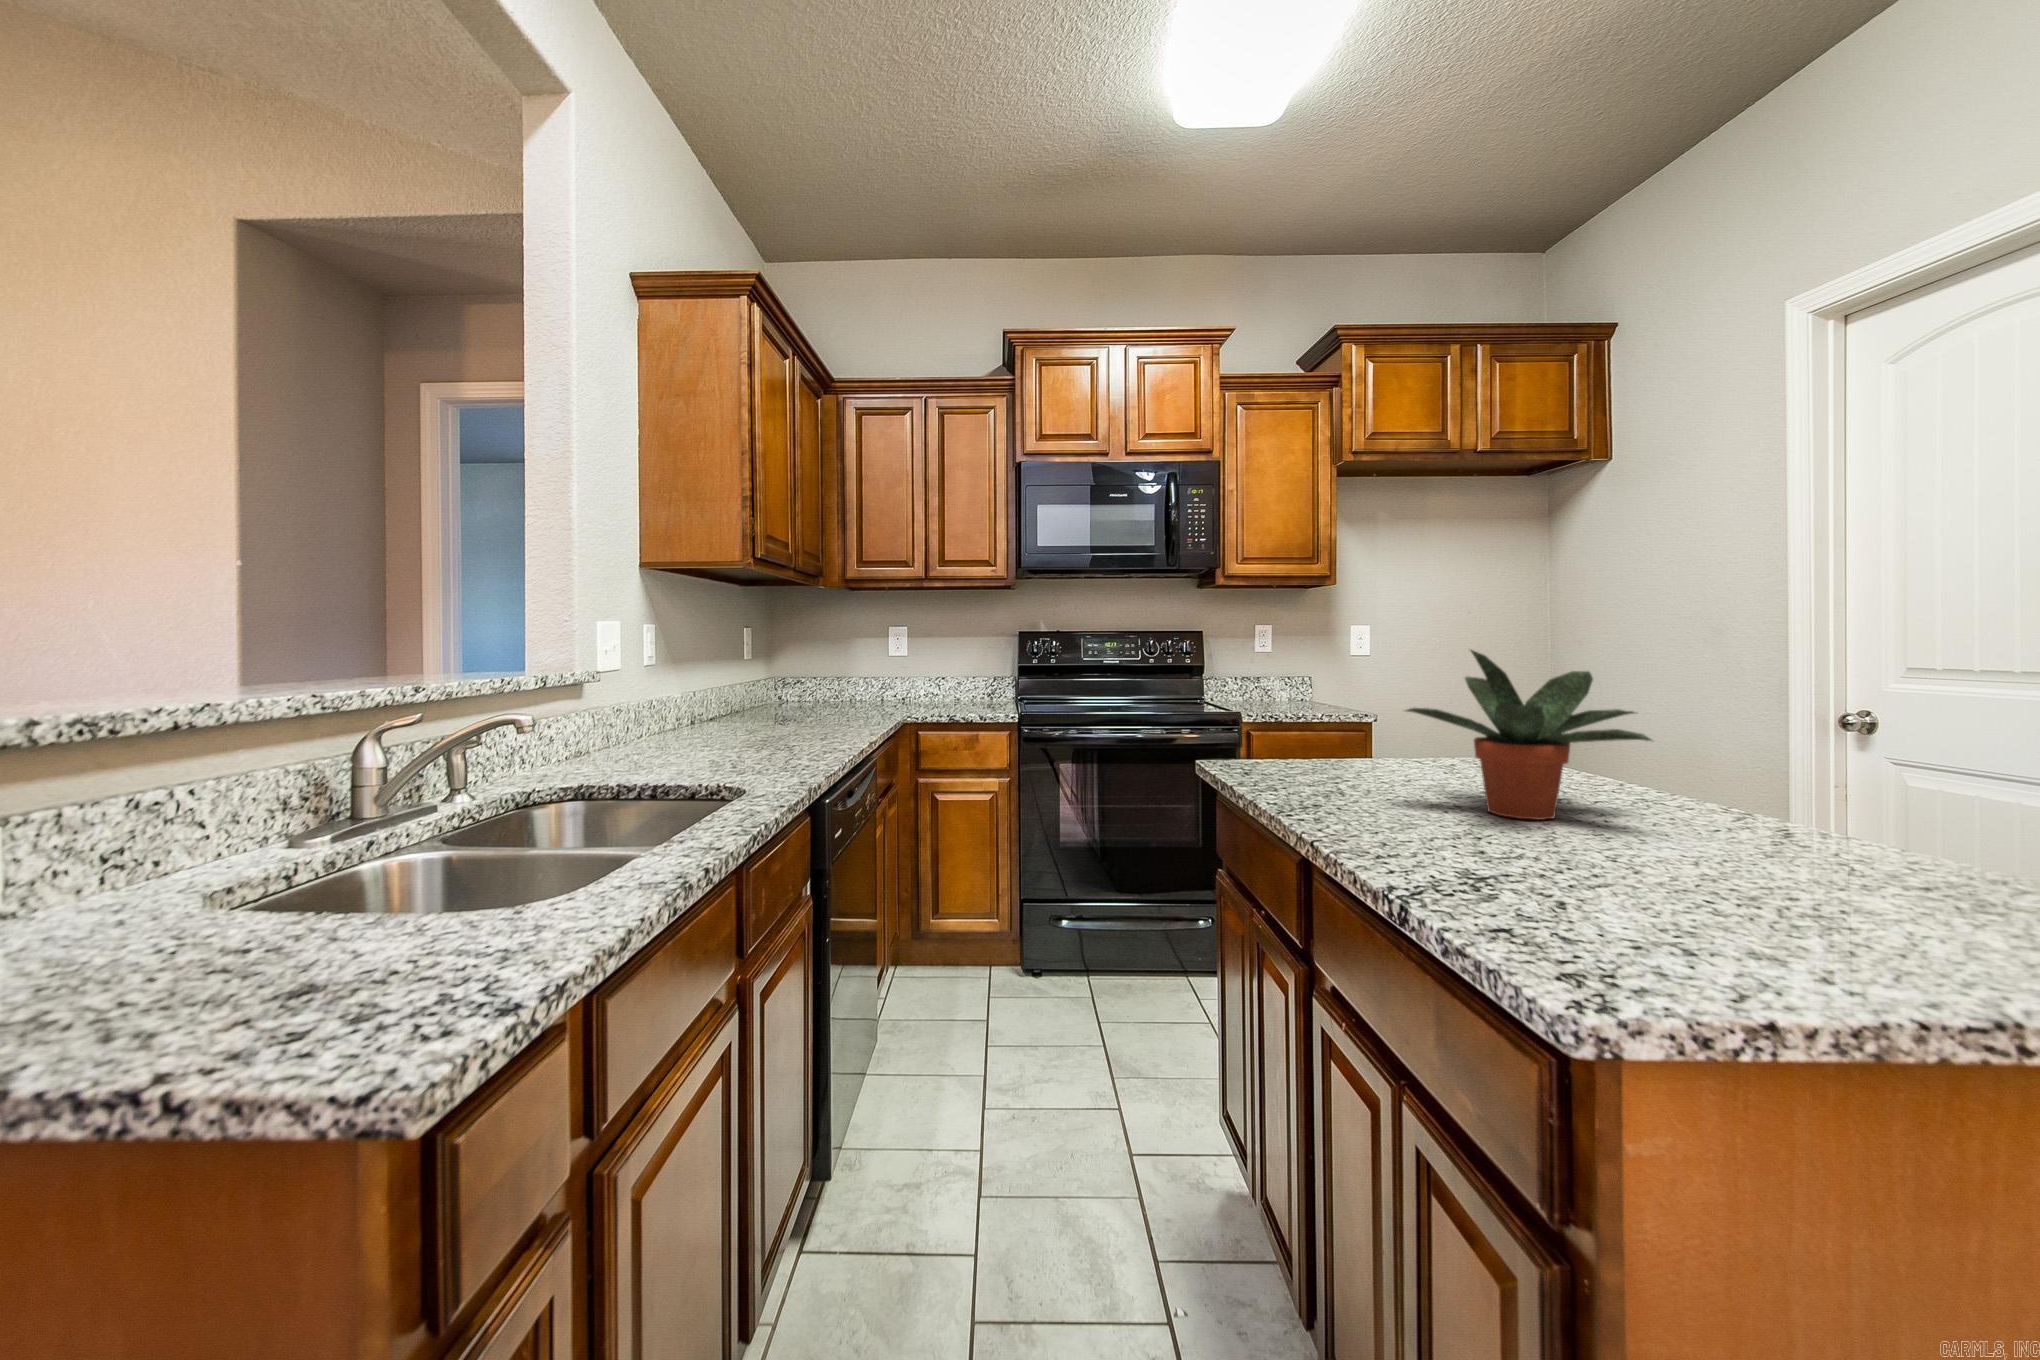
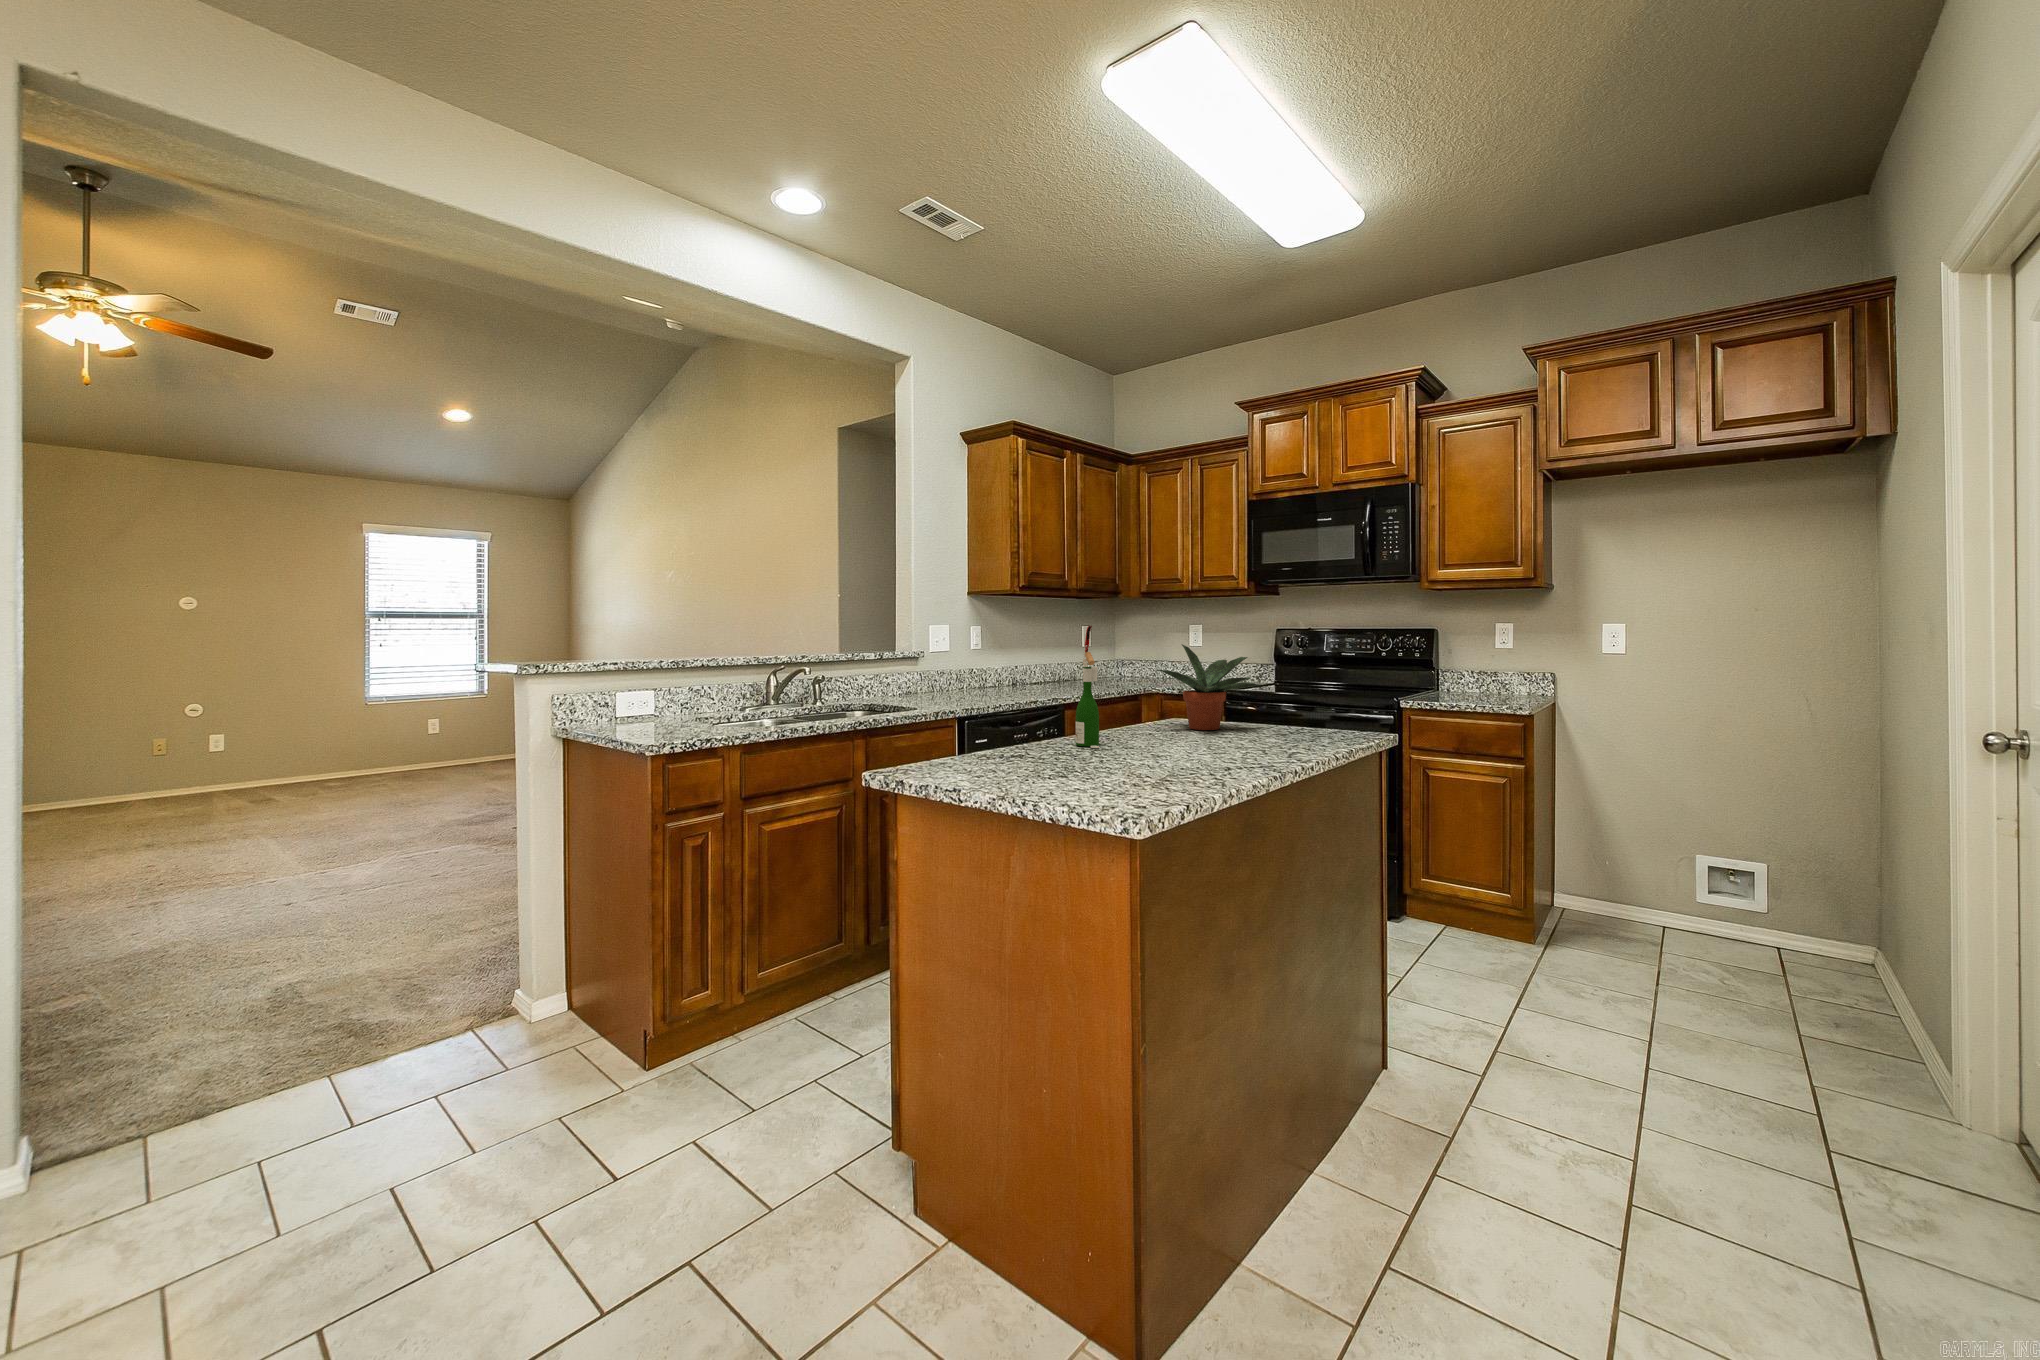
wine bottle: none [1767,594,1924,963] -> present [1076,626,1099,748]

